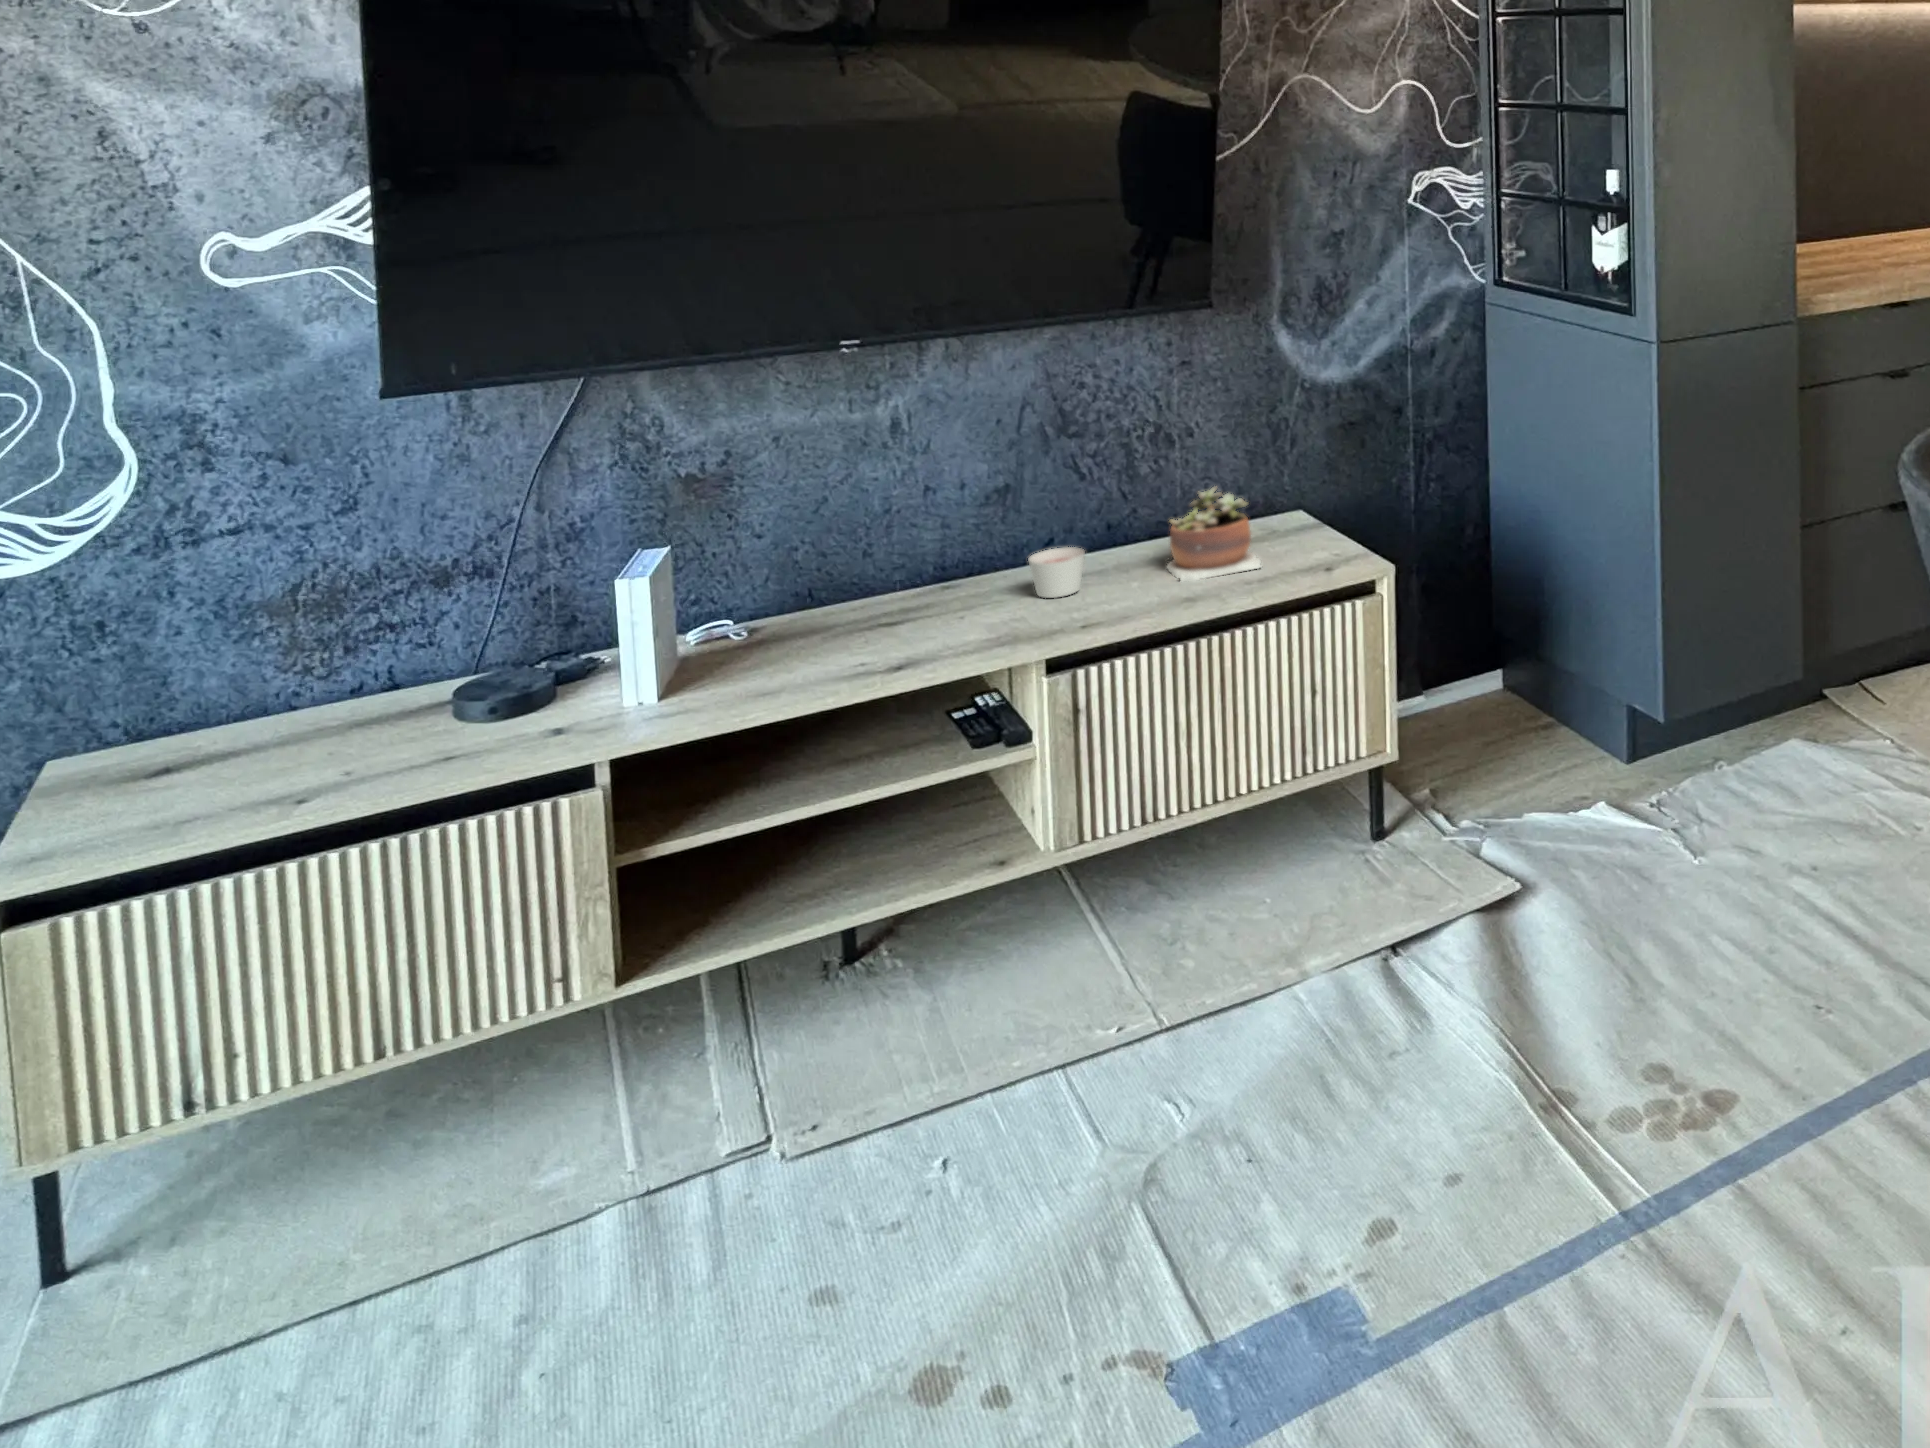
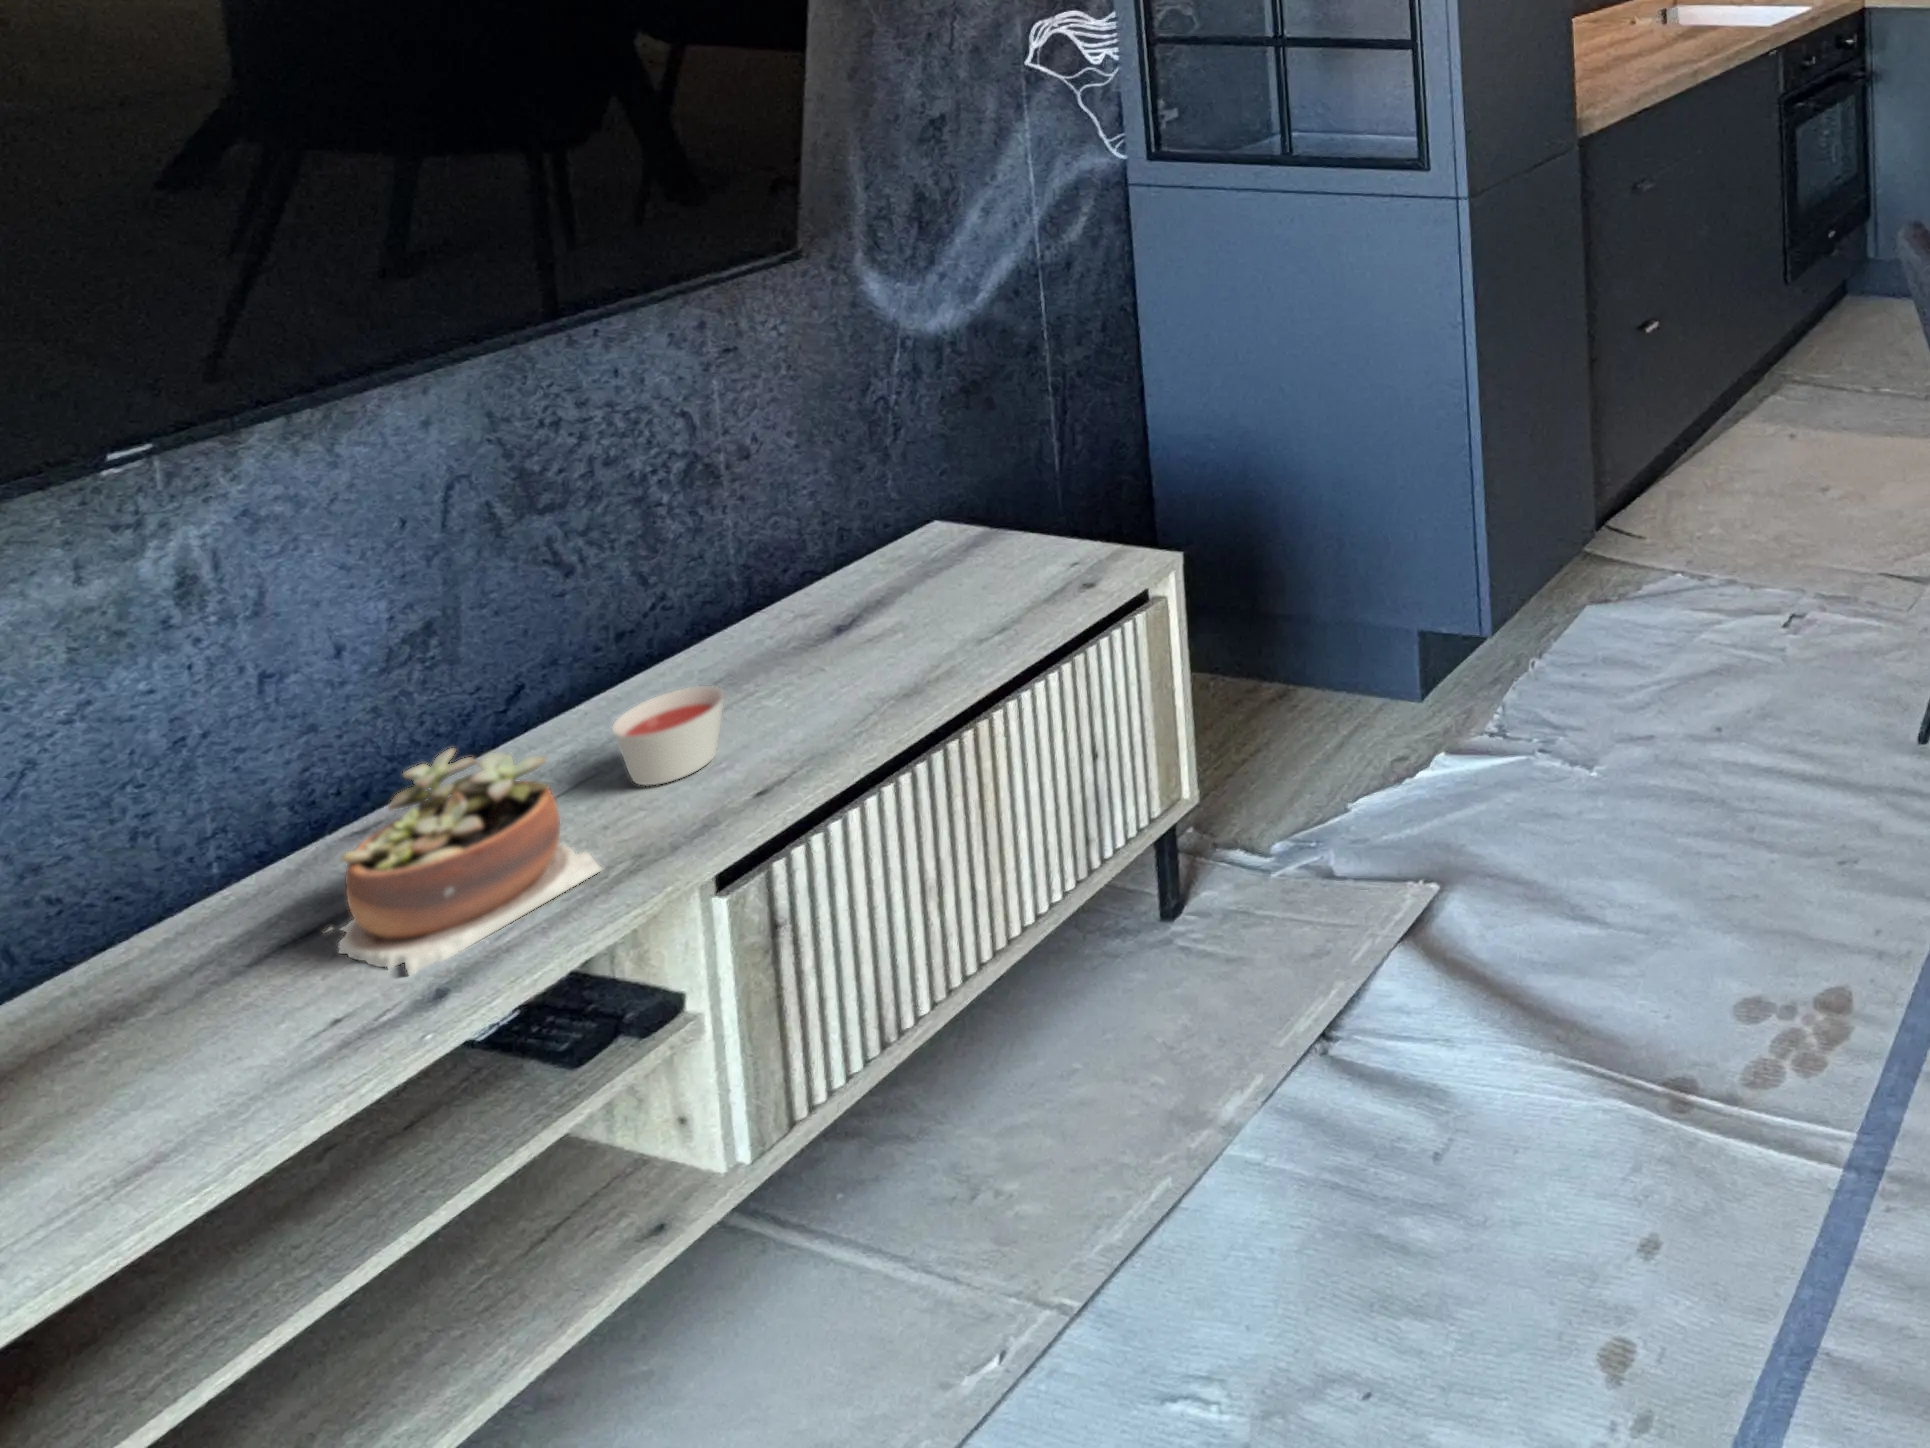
succulent plant: present [1167,487,1261,581] -> present [328,748,601,975]

